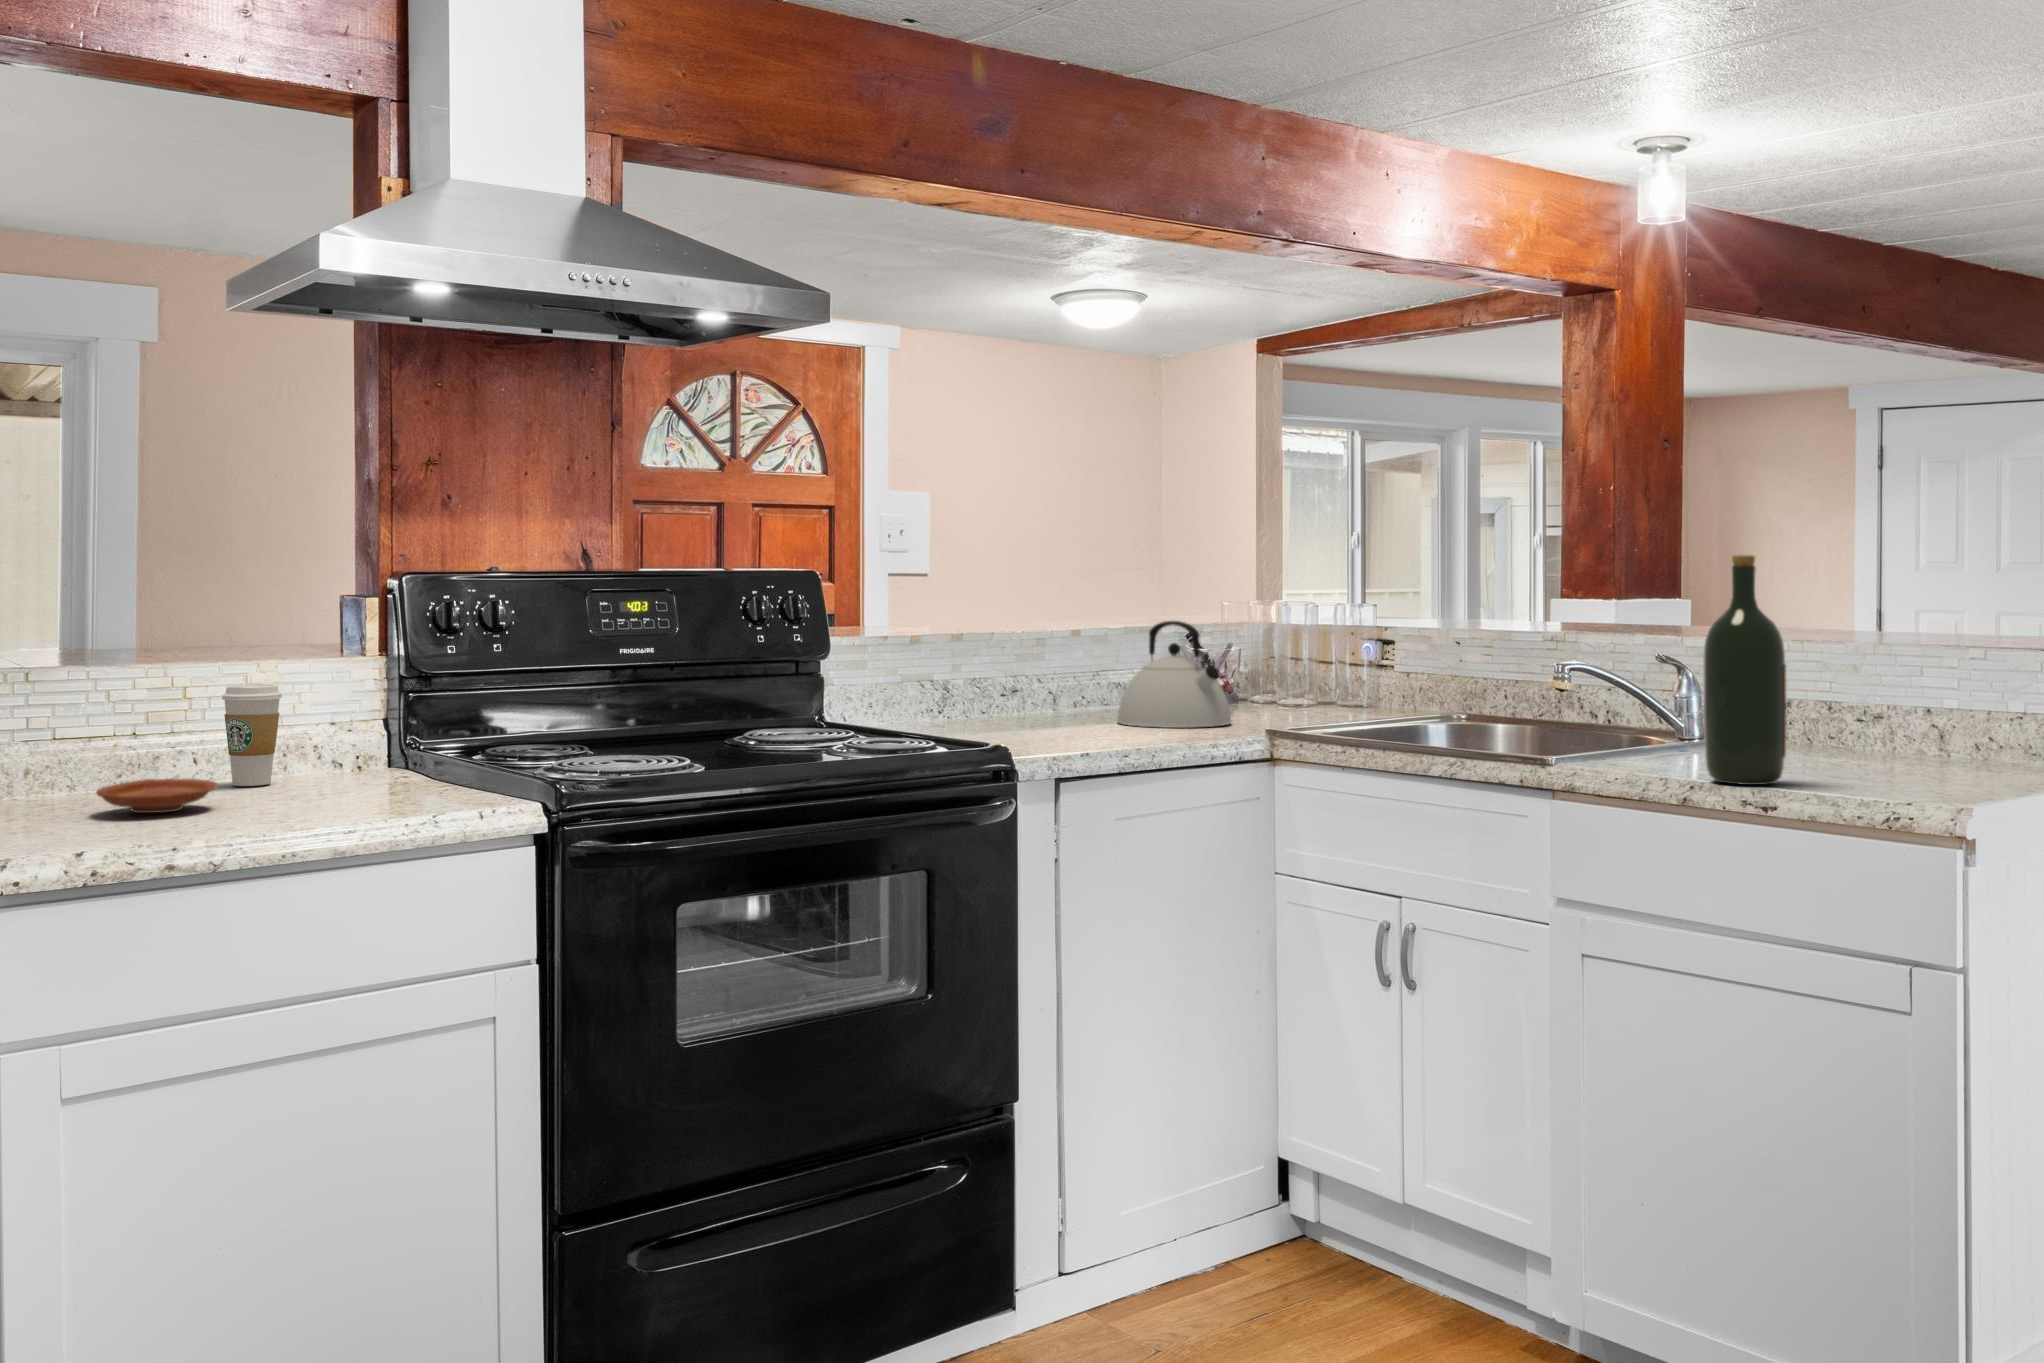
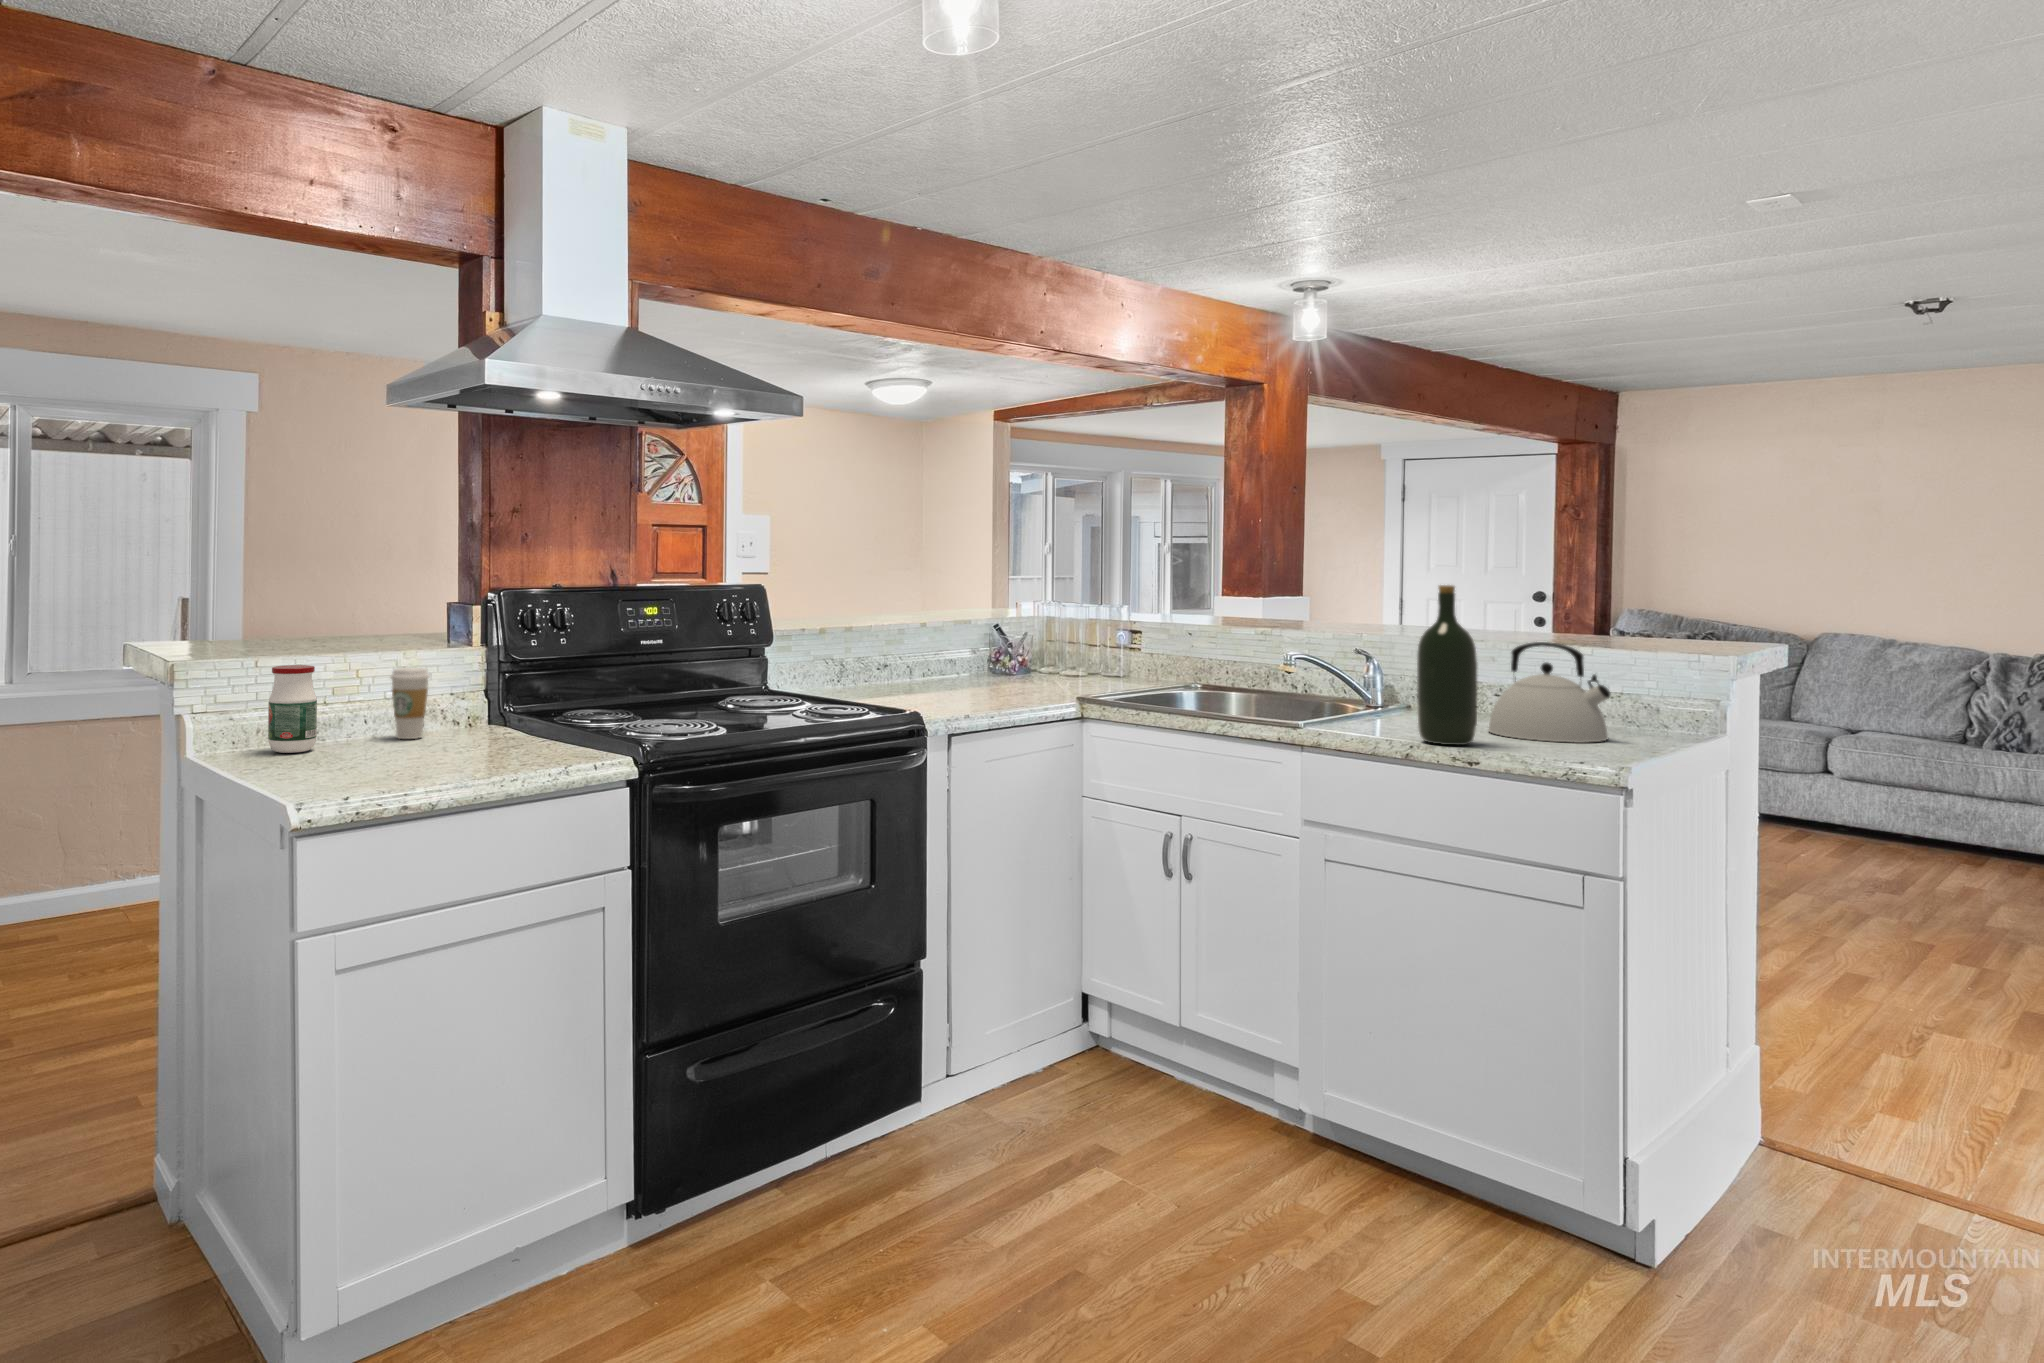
kettle: present [1118,621,1231,728] -> present [1489,642,1610,743]
jar: none [30,679,103,803] -> present [268,665,317,753]
plate: present [96,779,217,813] -> none [323,736,403,762]

